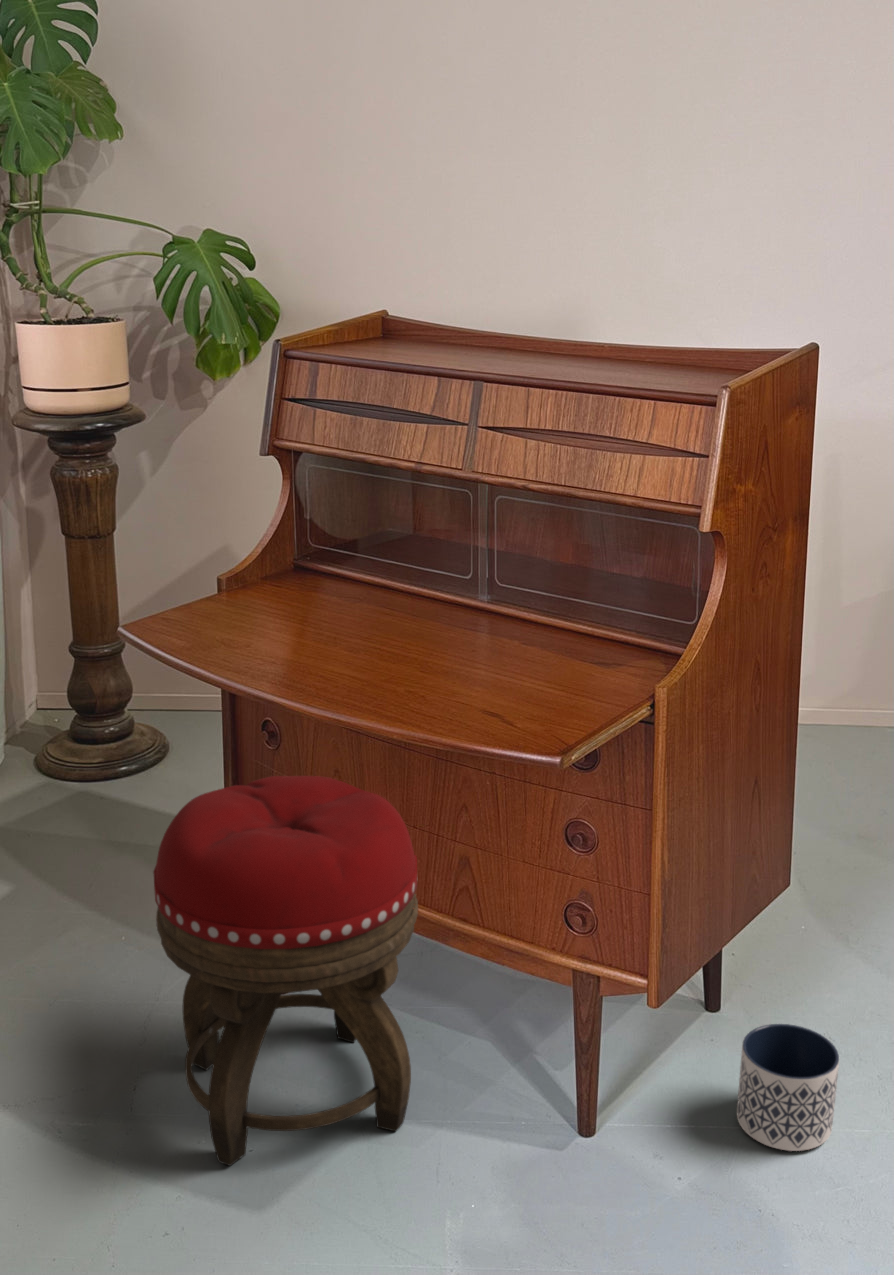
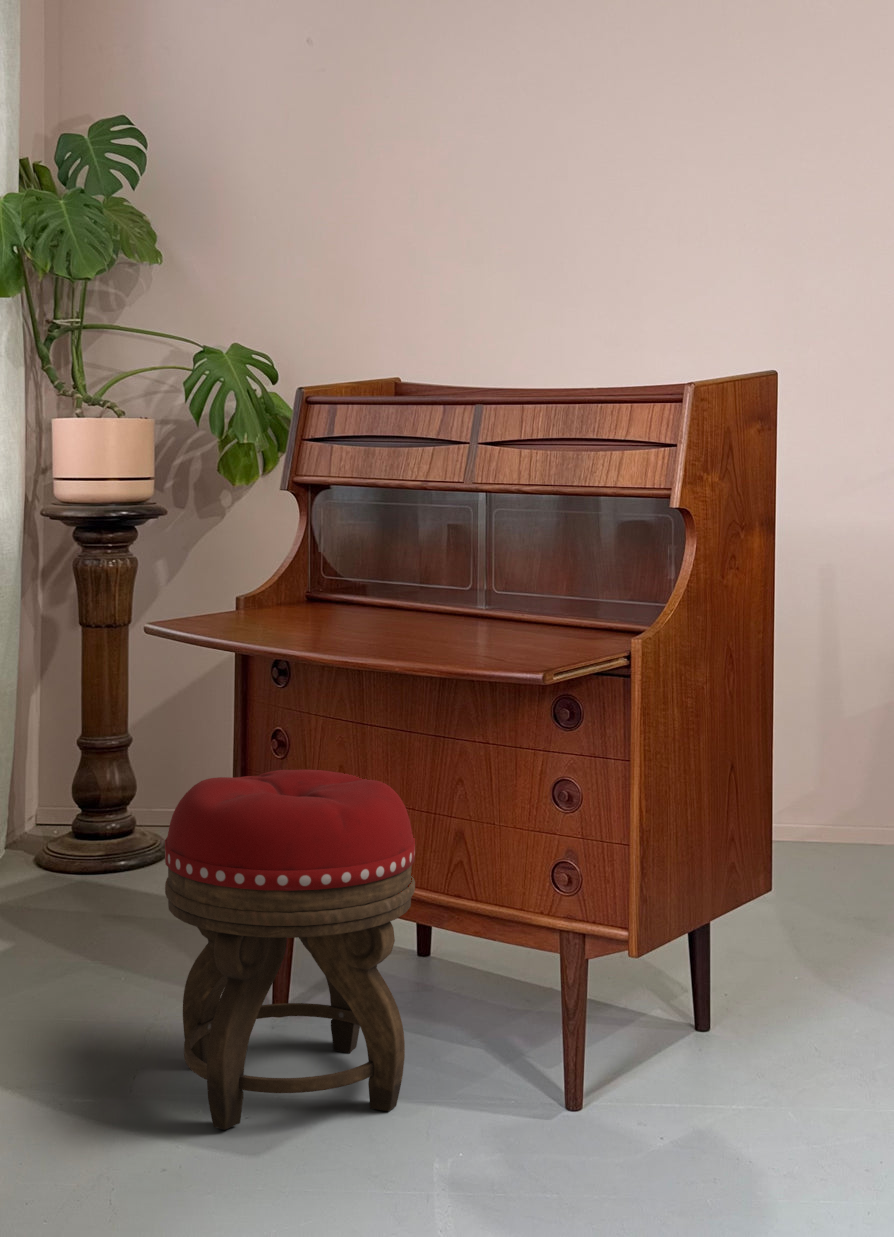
planter: present [737,1024,839,1151] -> none [727,1015,824,1130]

